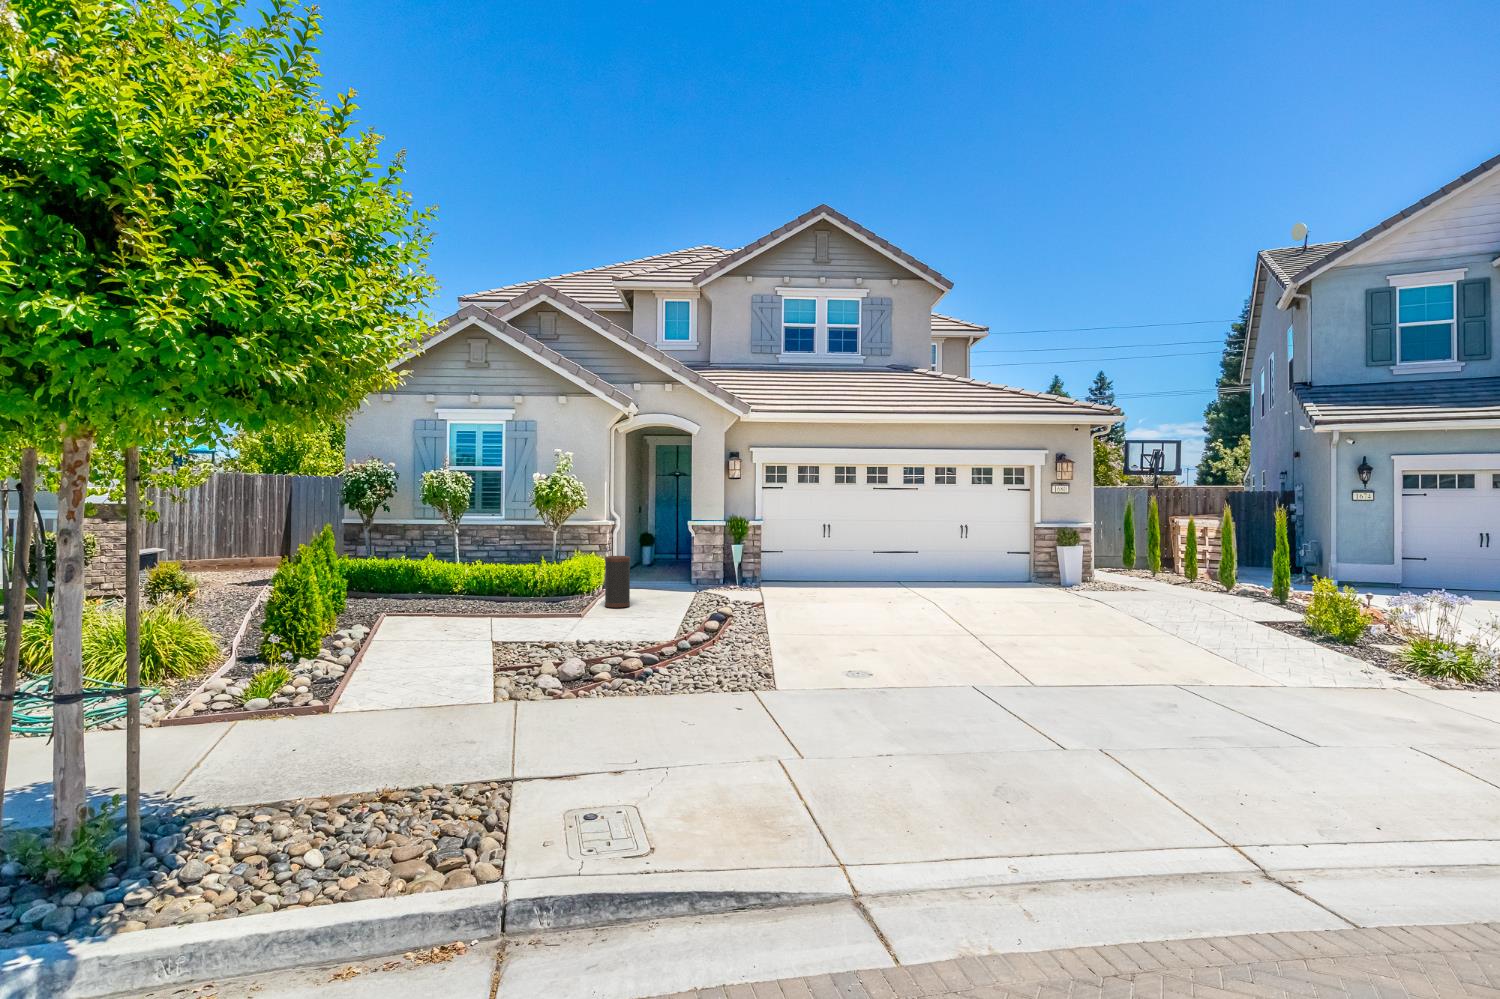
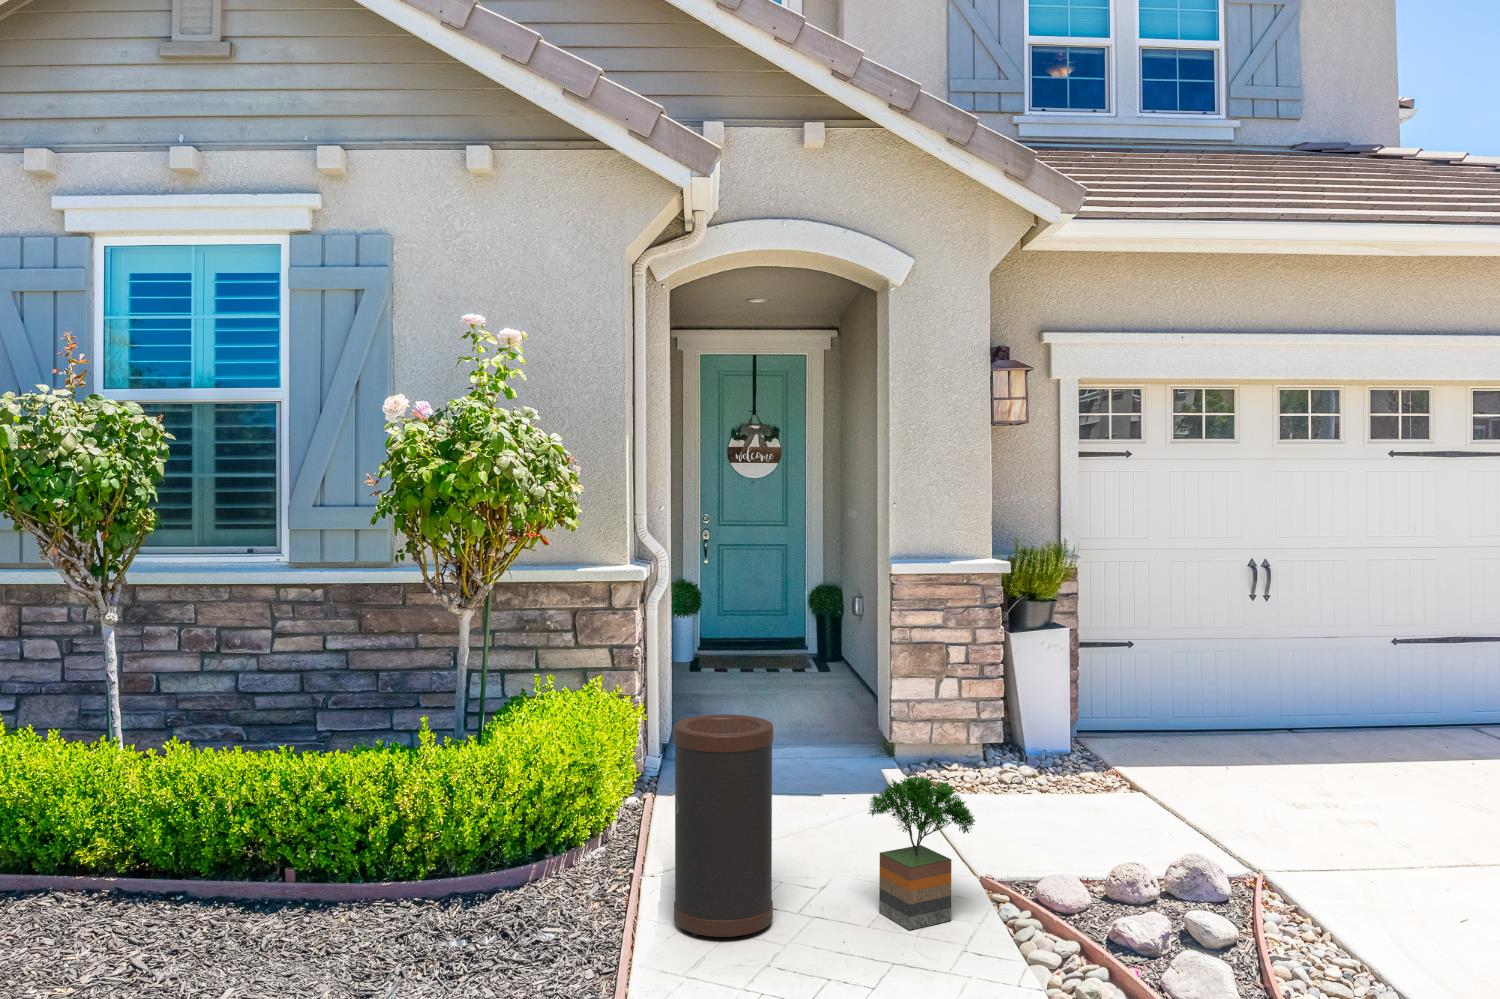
potted tree: none [655,572,681,608] -> present [868,775,975,930]

